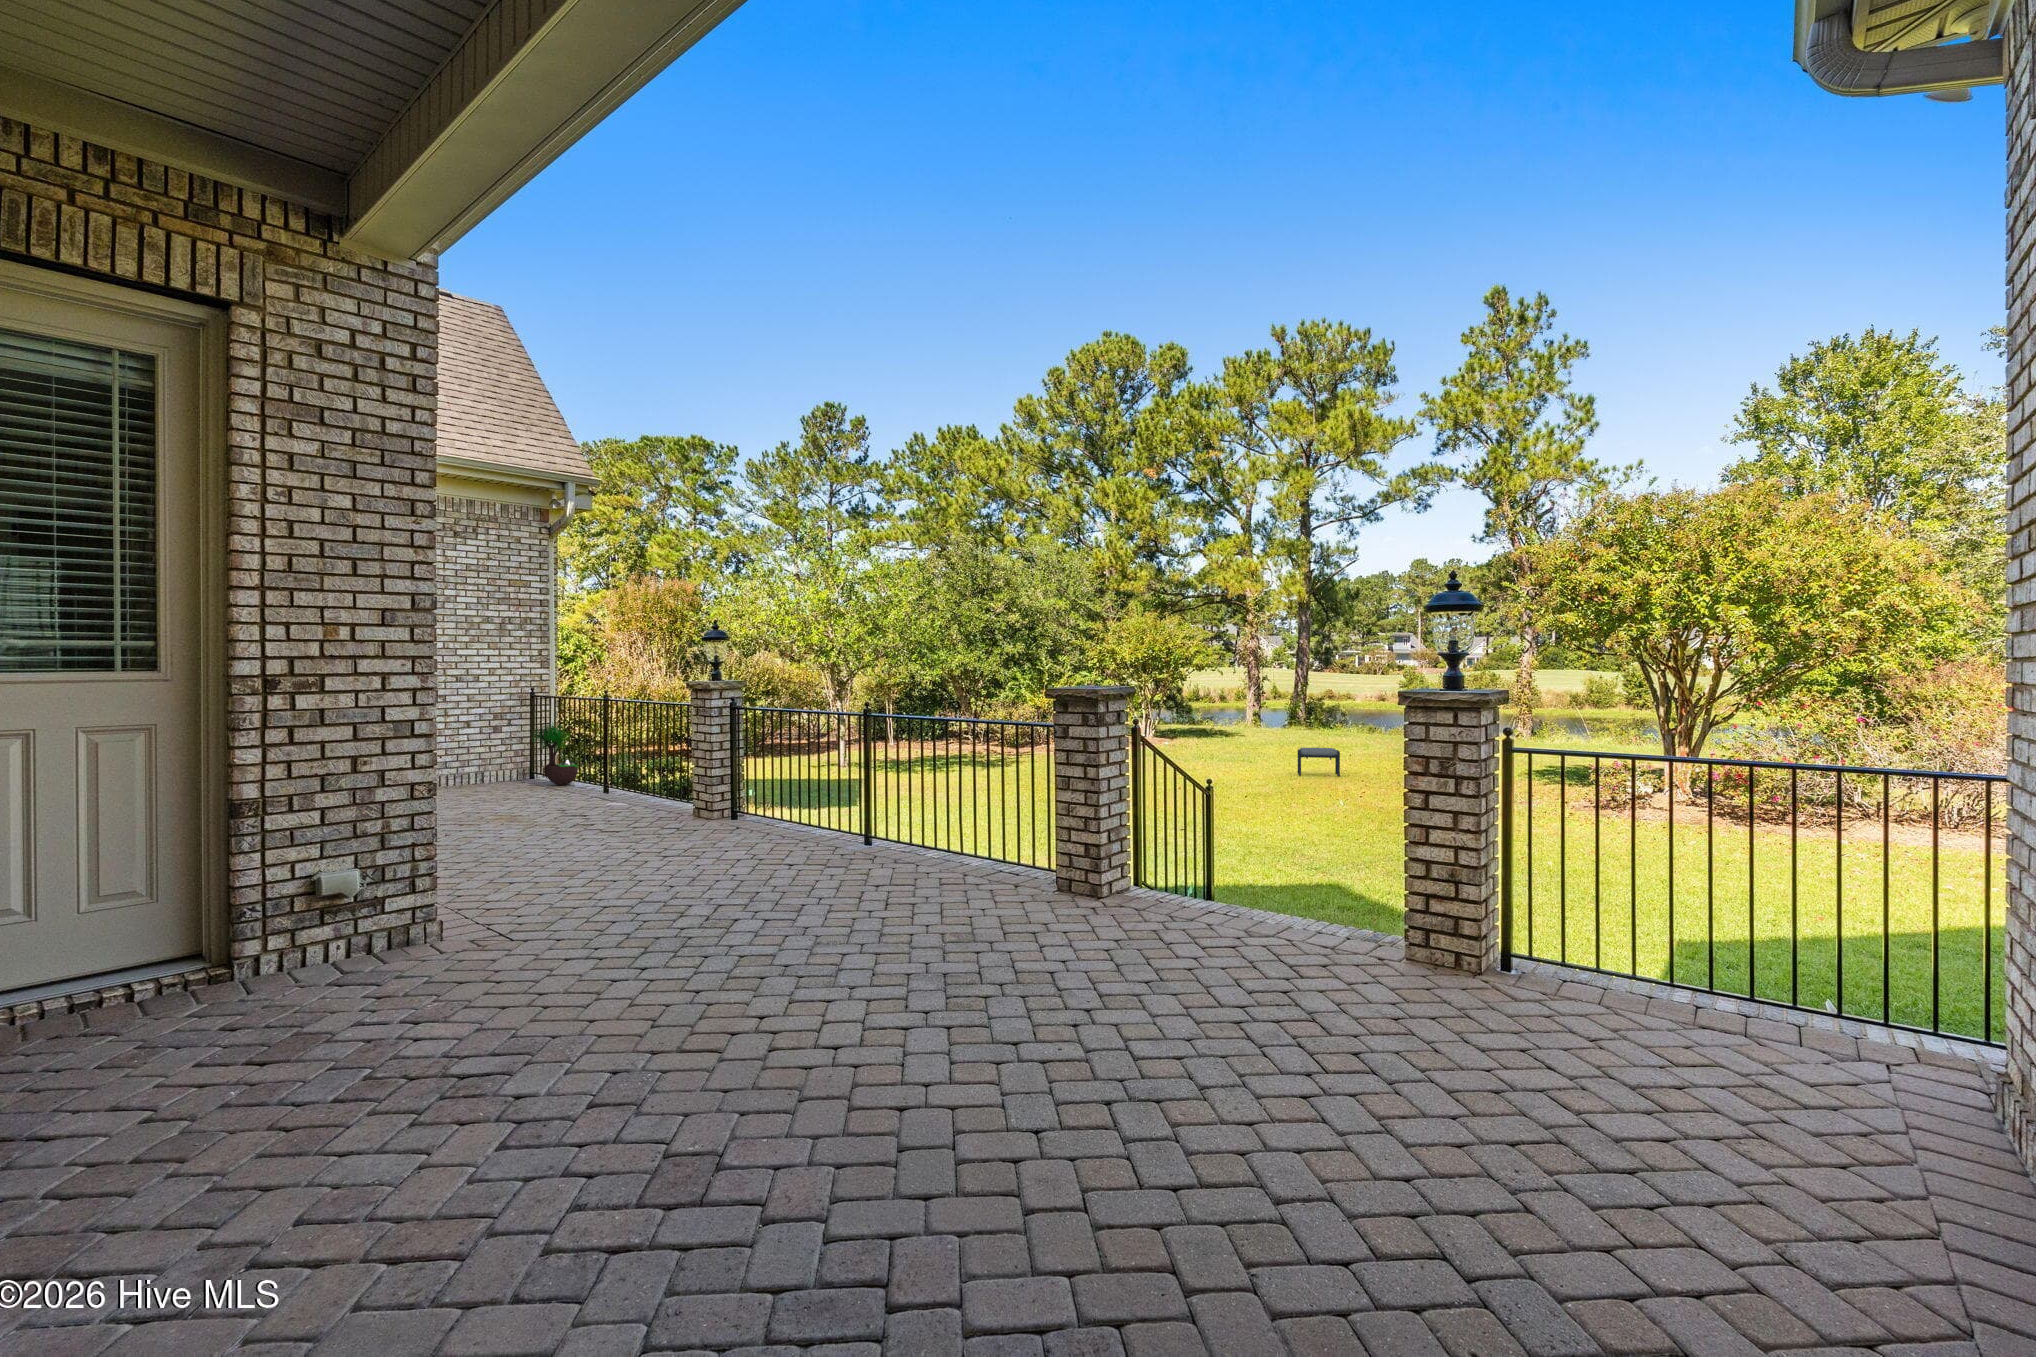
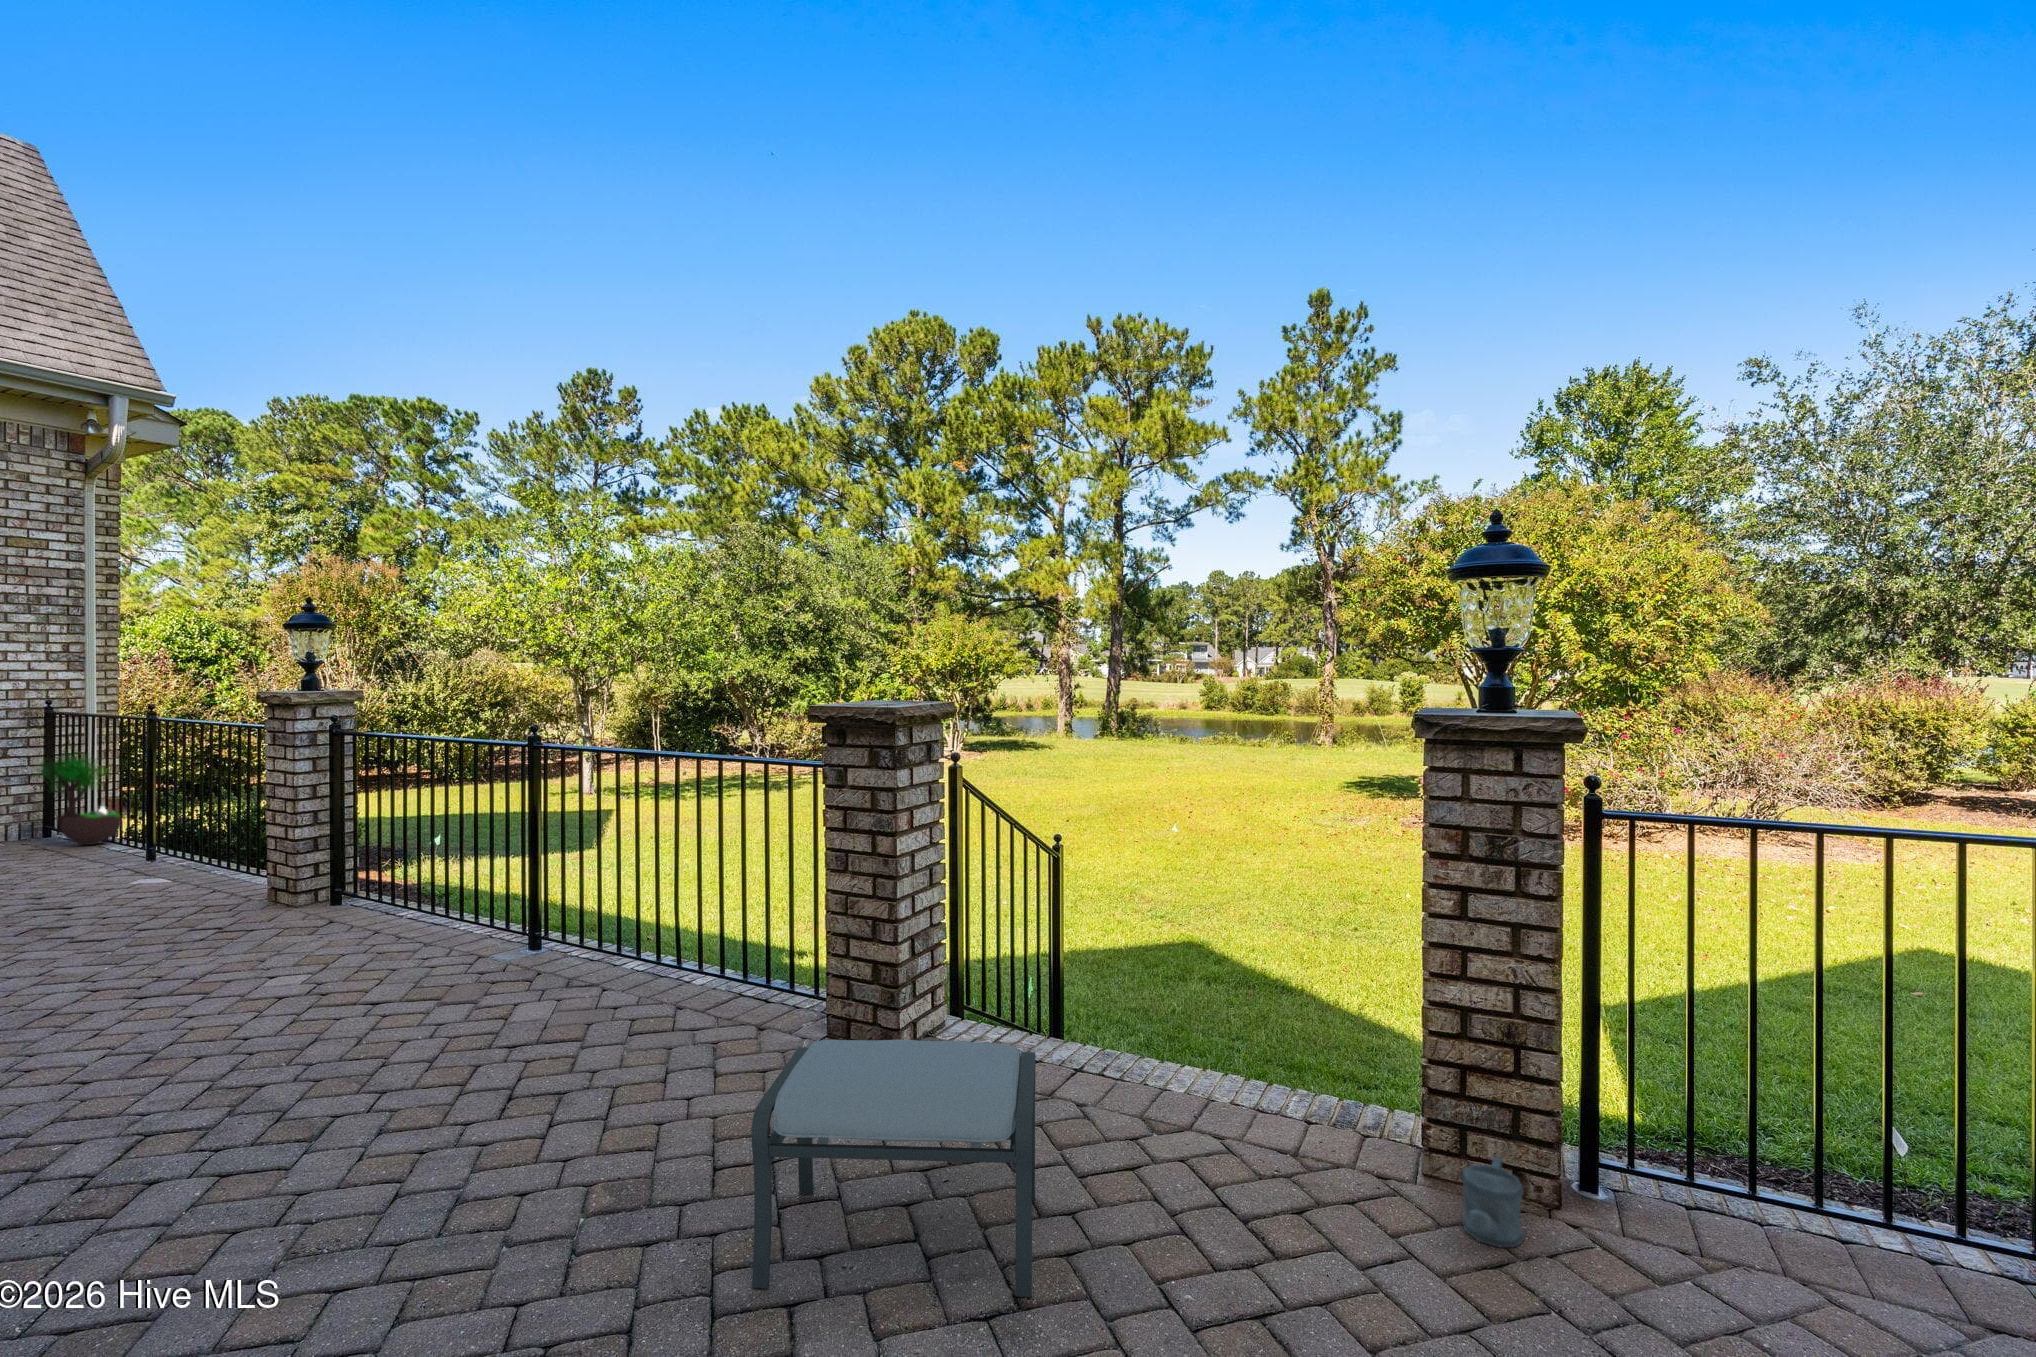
ottoman: present [1298,748,1340,776] -> present [751,1039,1035,1297]
watering can: none [1387,931,1428,969] -> present [1461,1156,1524,1248]

